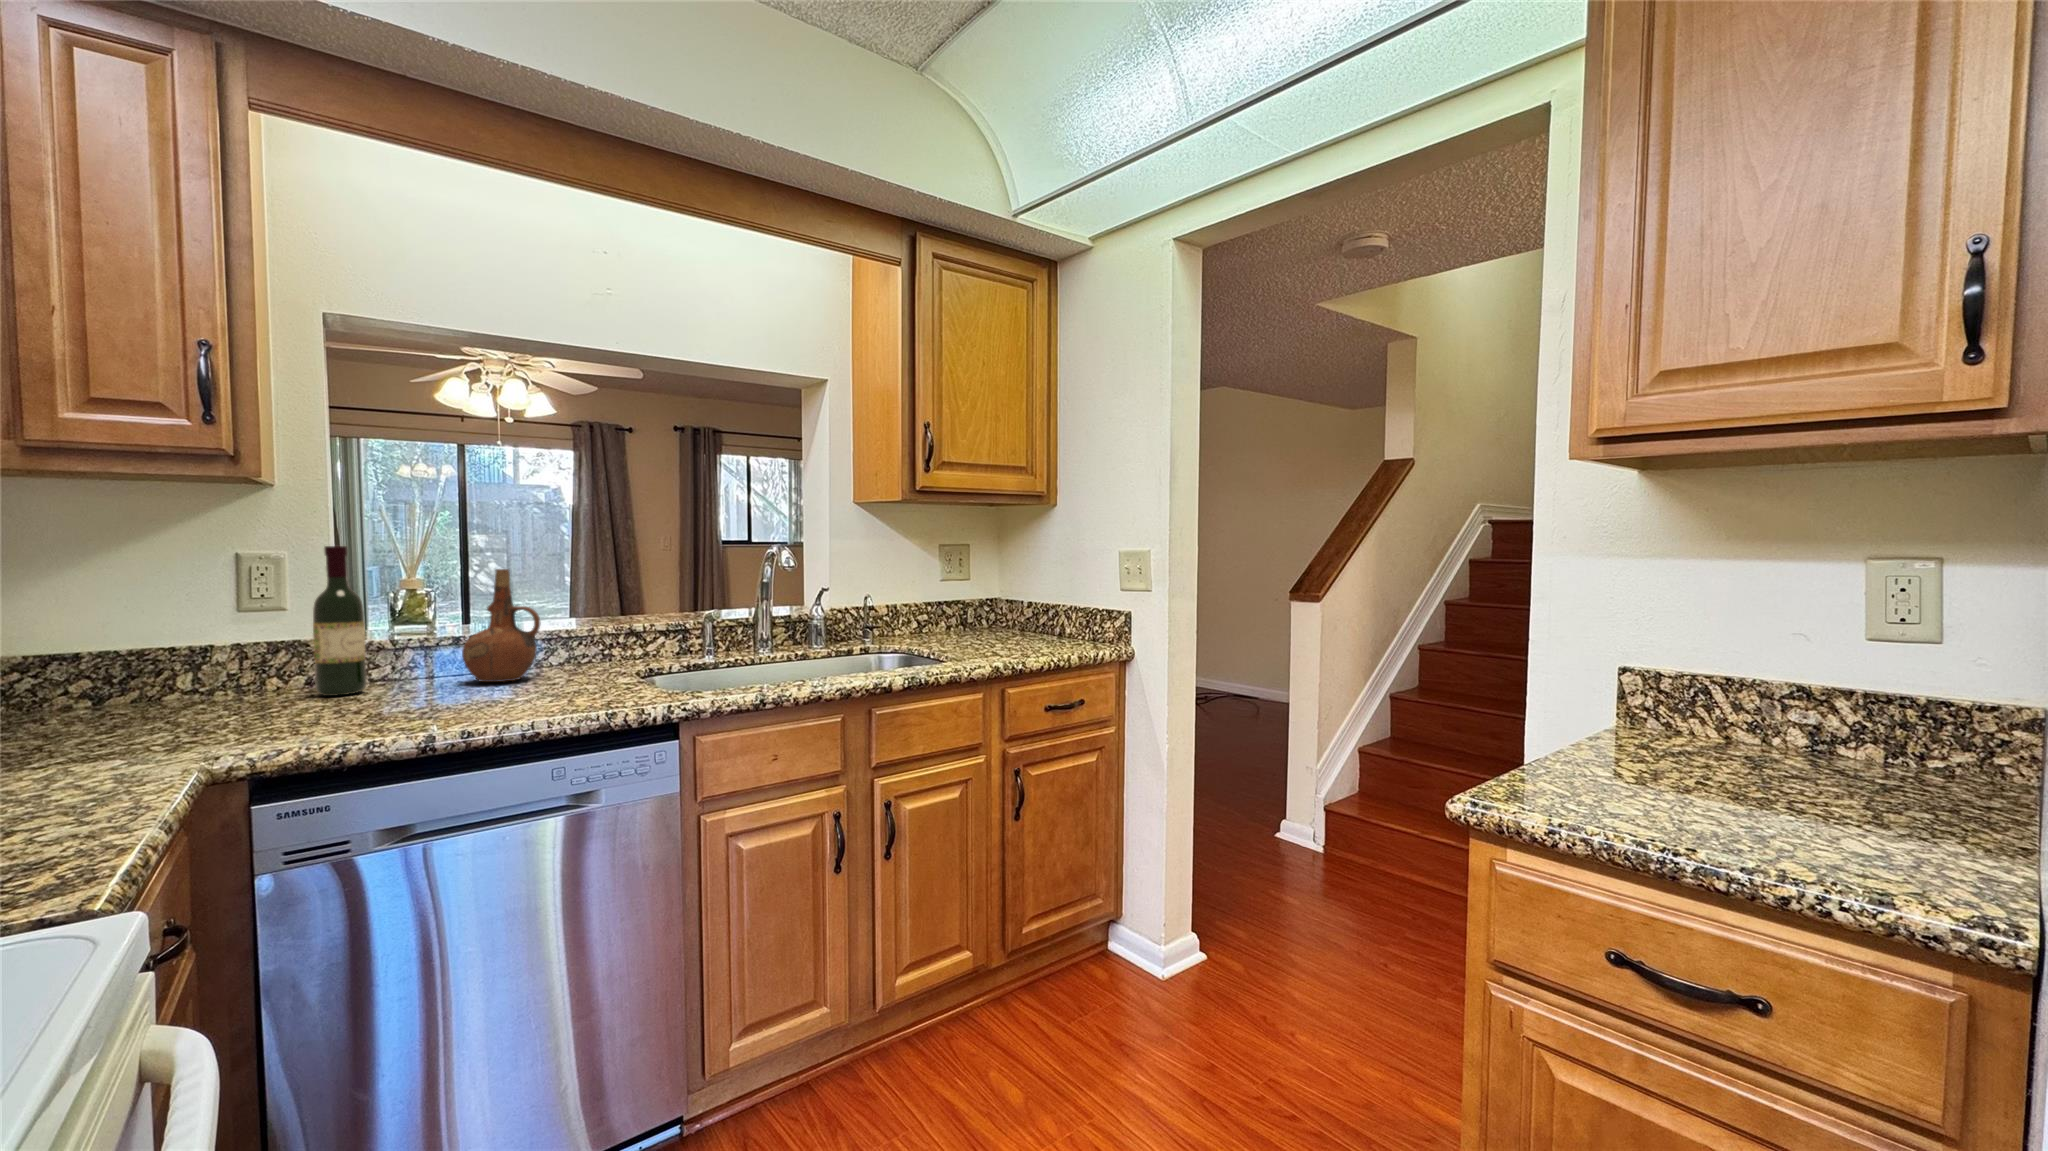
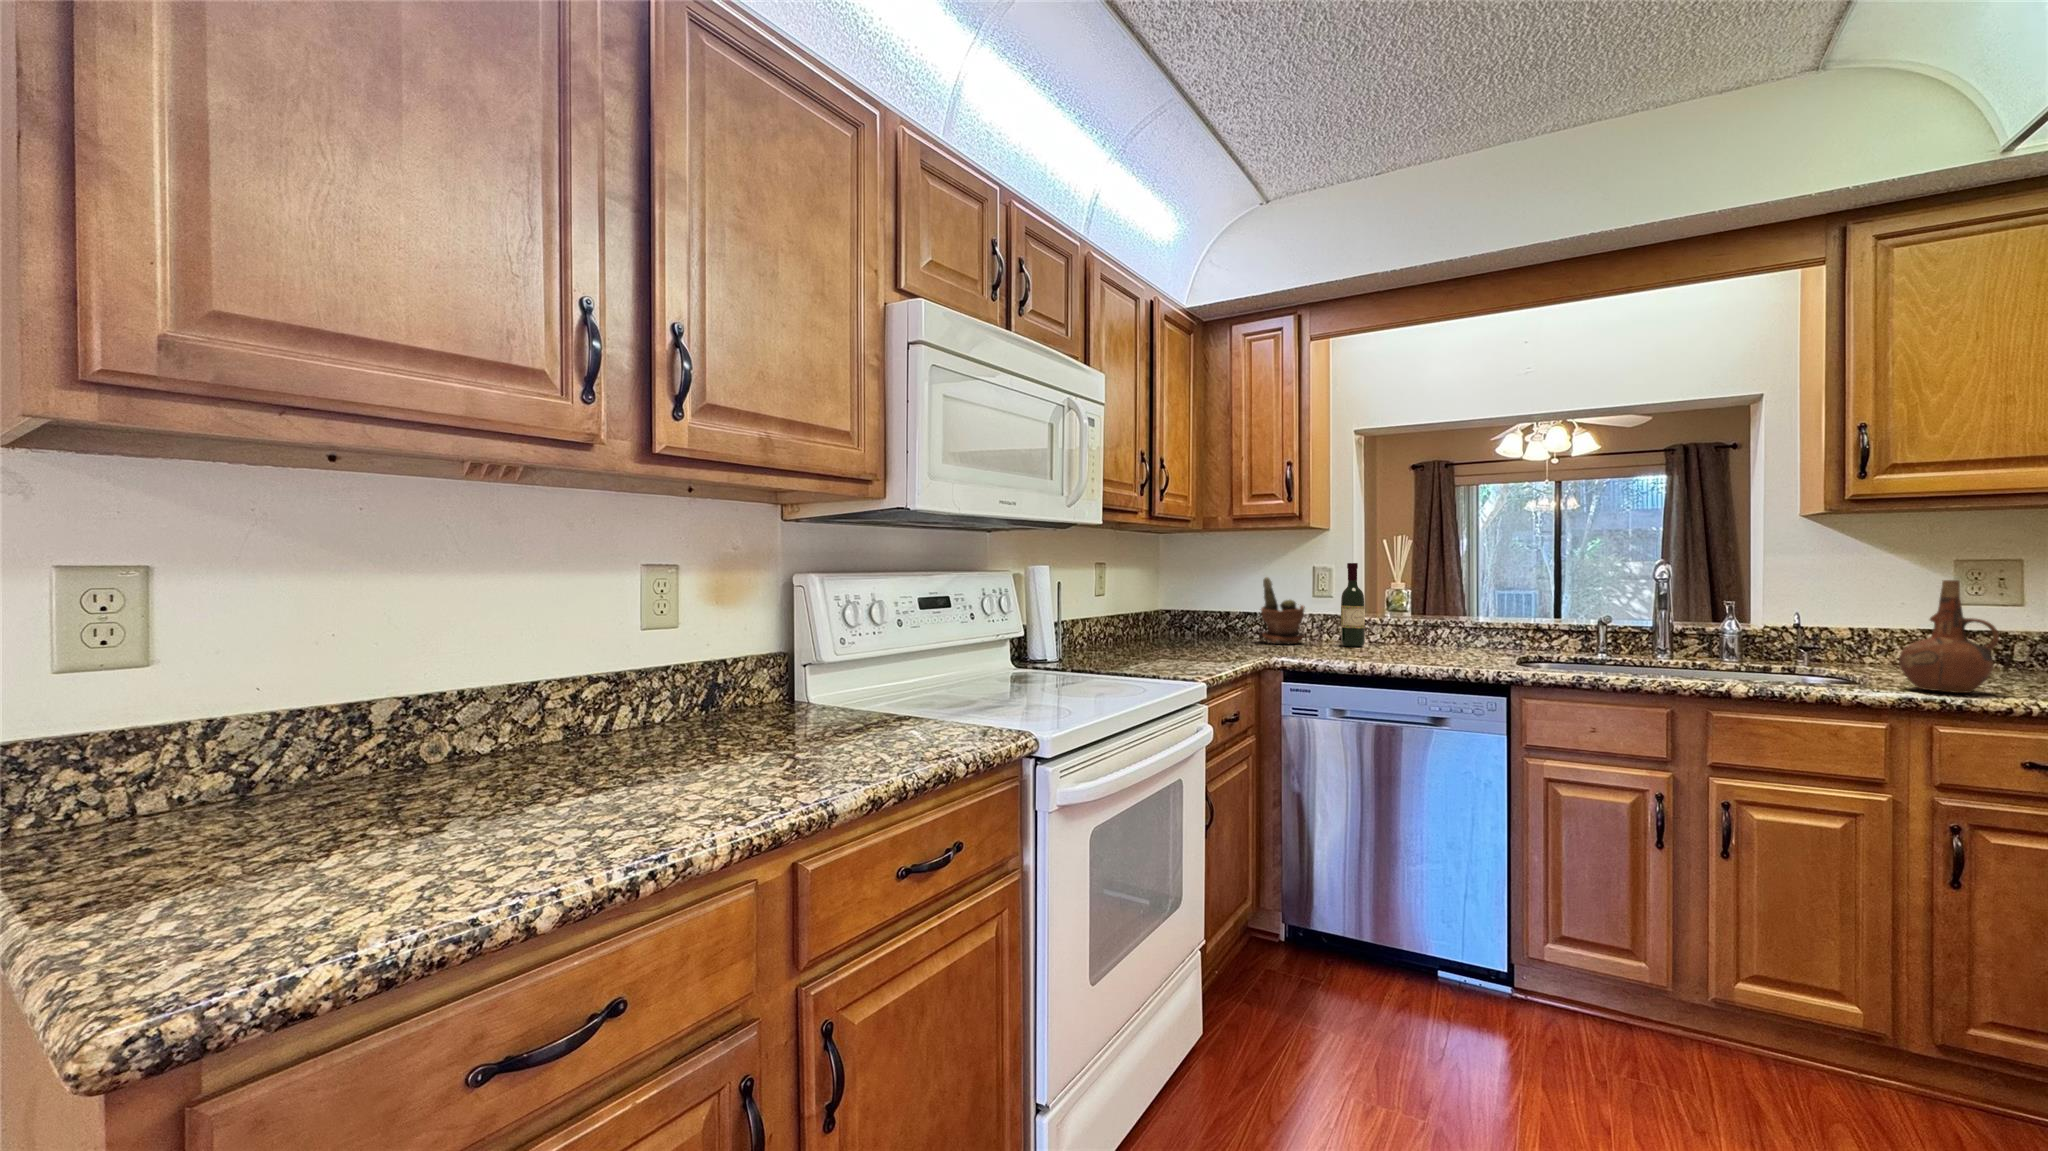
ceramic pitcher: present [462,569,541,682] -> present [1899,580,1999,693]
potted plant: none [95,575,224,717] -> present [1261,577,1305,644]

